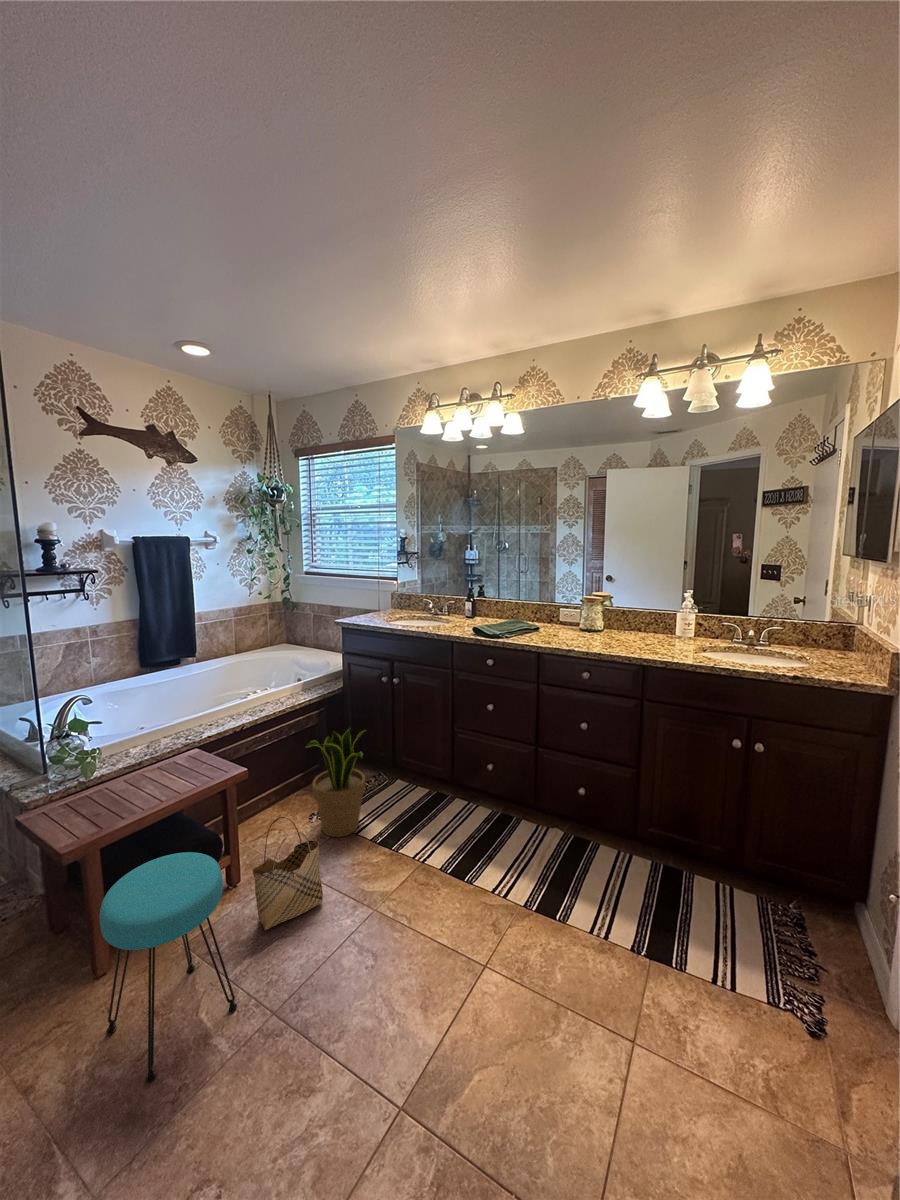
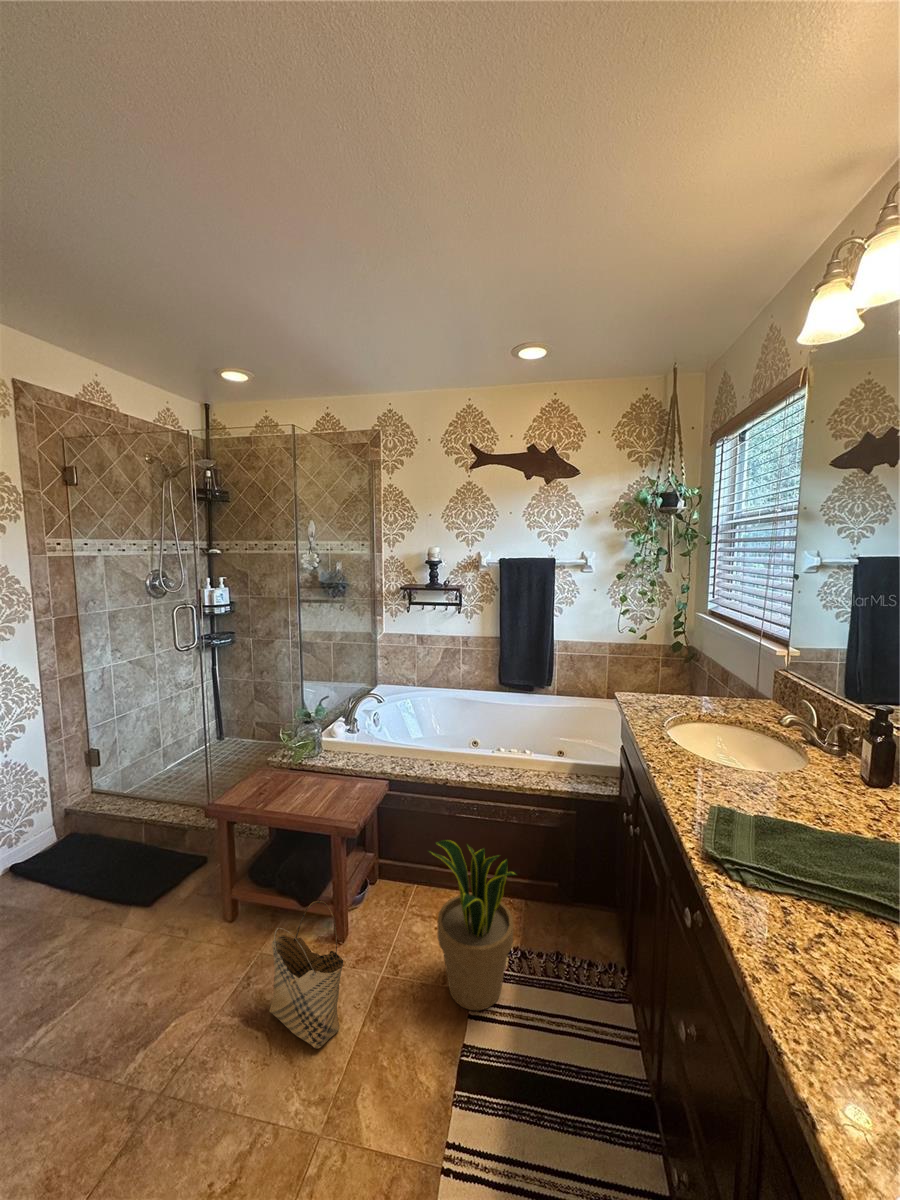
stool: present [100,852,237,1082] -> none [104,850,230,1050]

